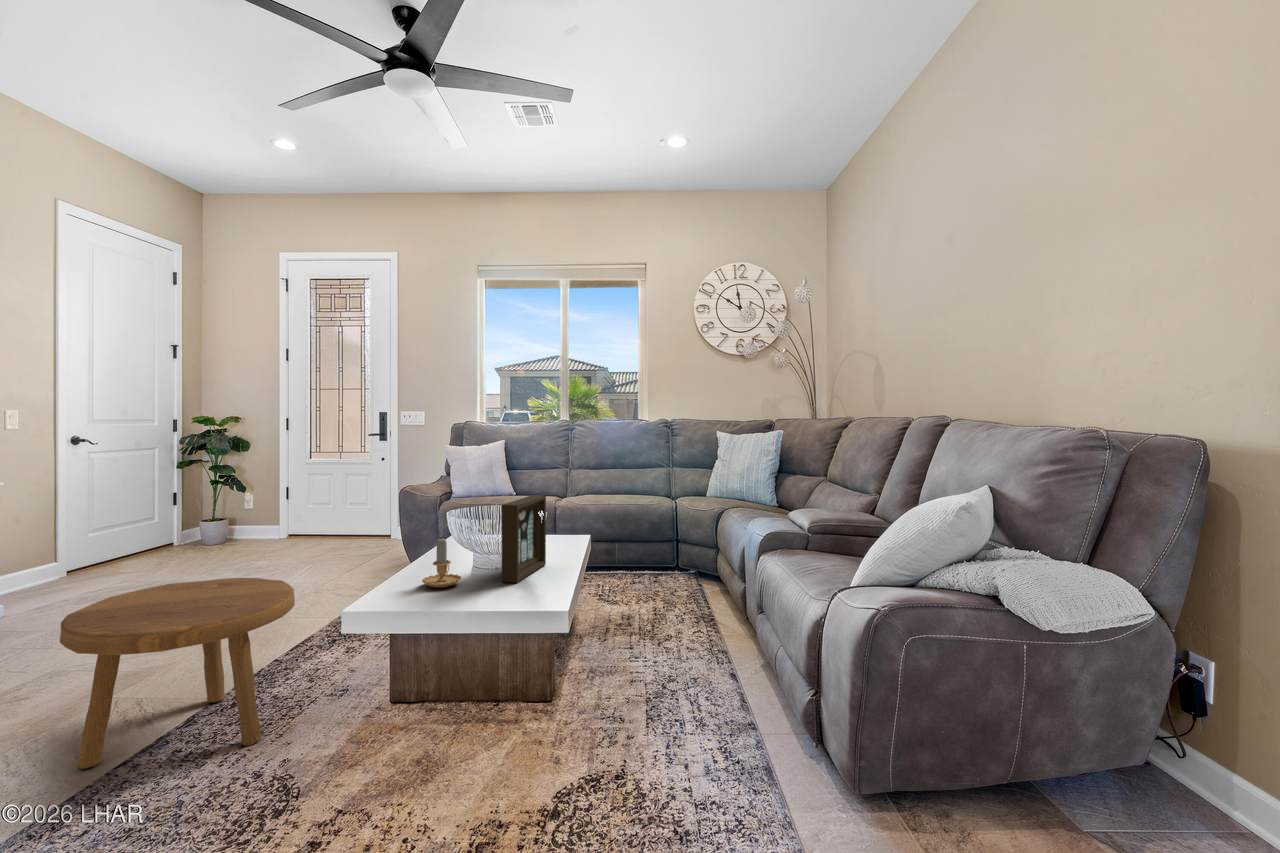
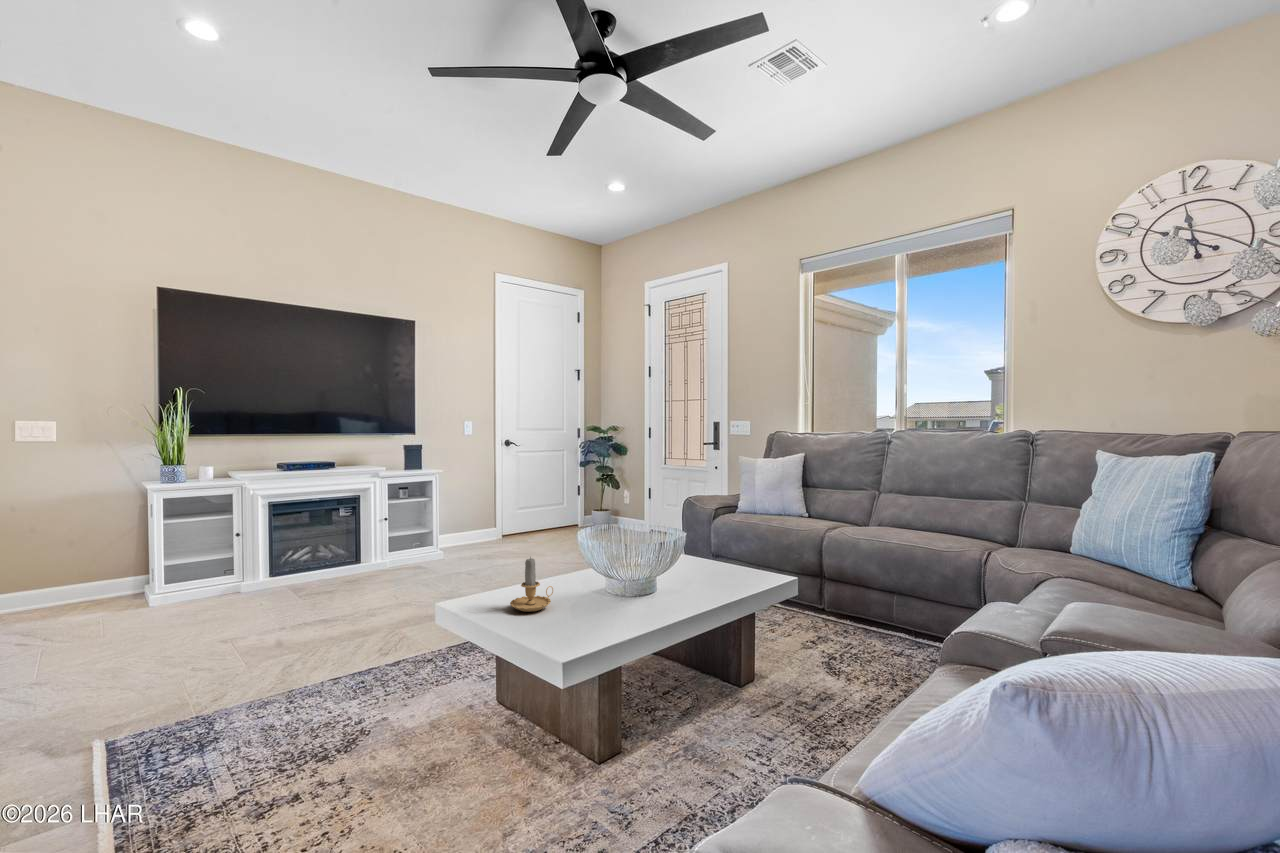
picture frame: present [502,495,546,583] -> none [578,522,664,626]
footstool: present [60,578,295,769] -> none [275,560,444,713]

